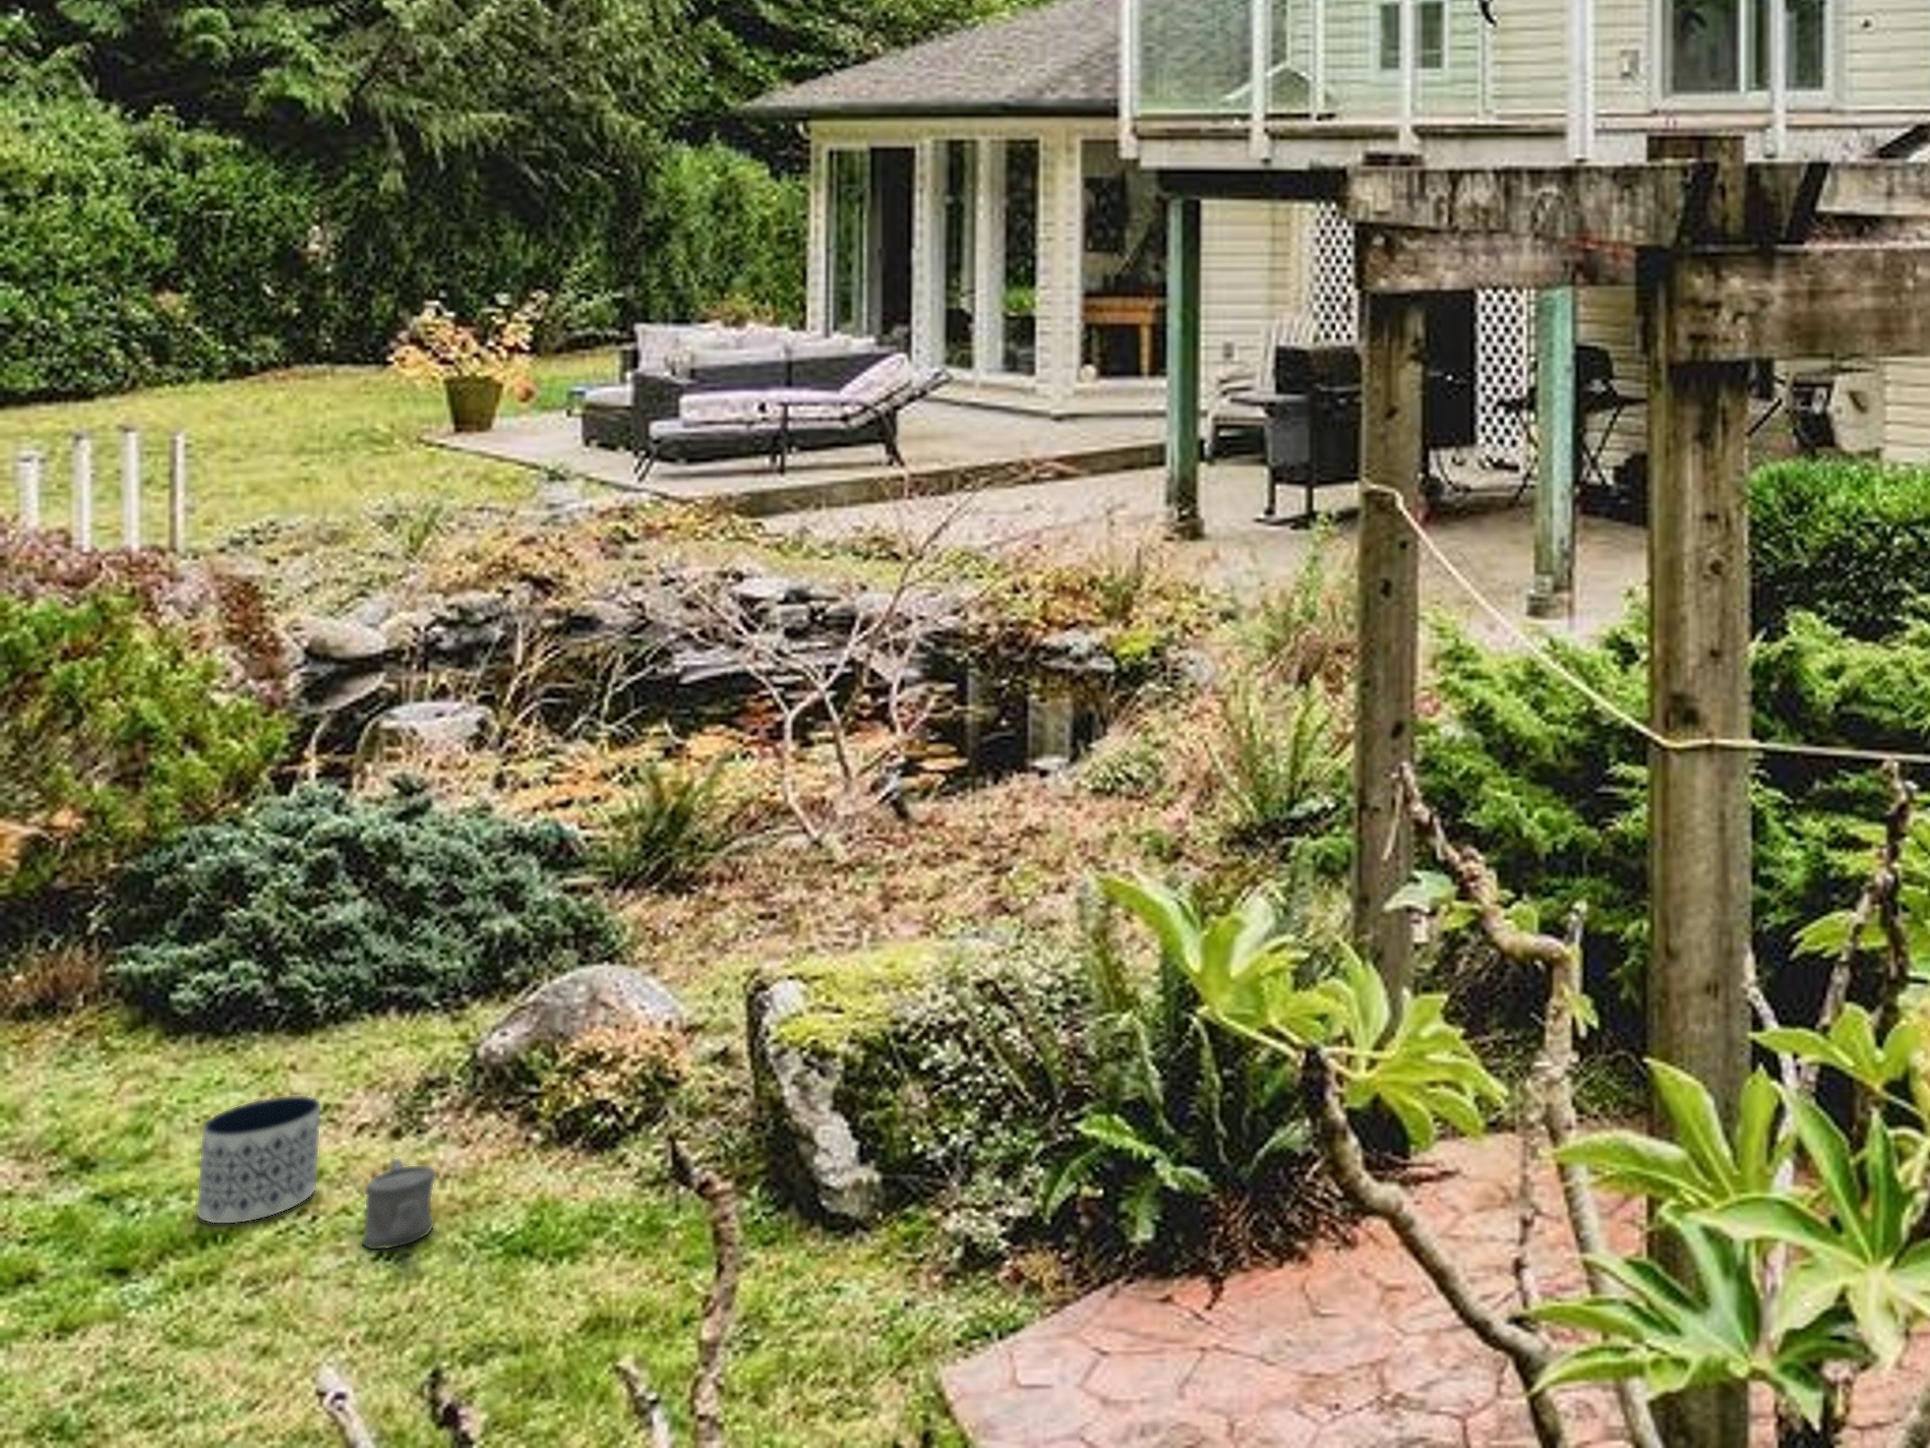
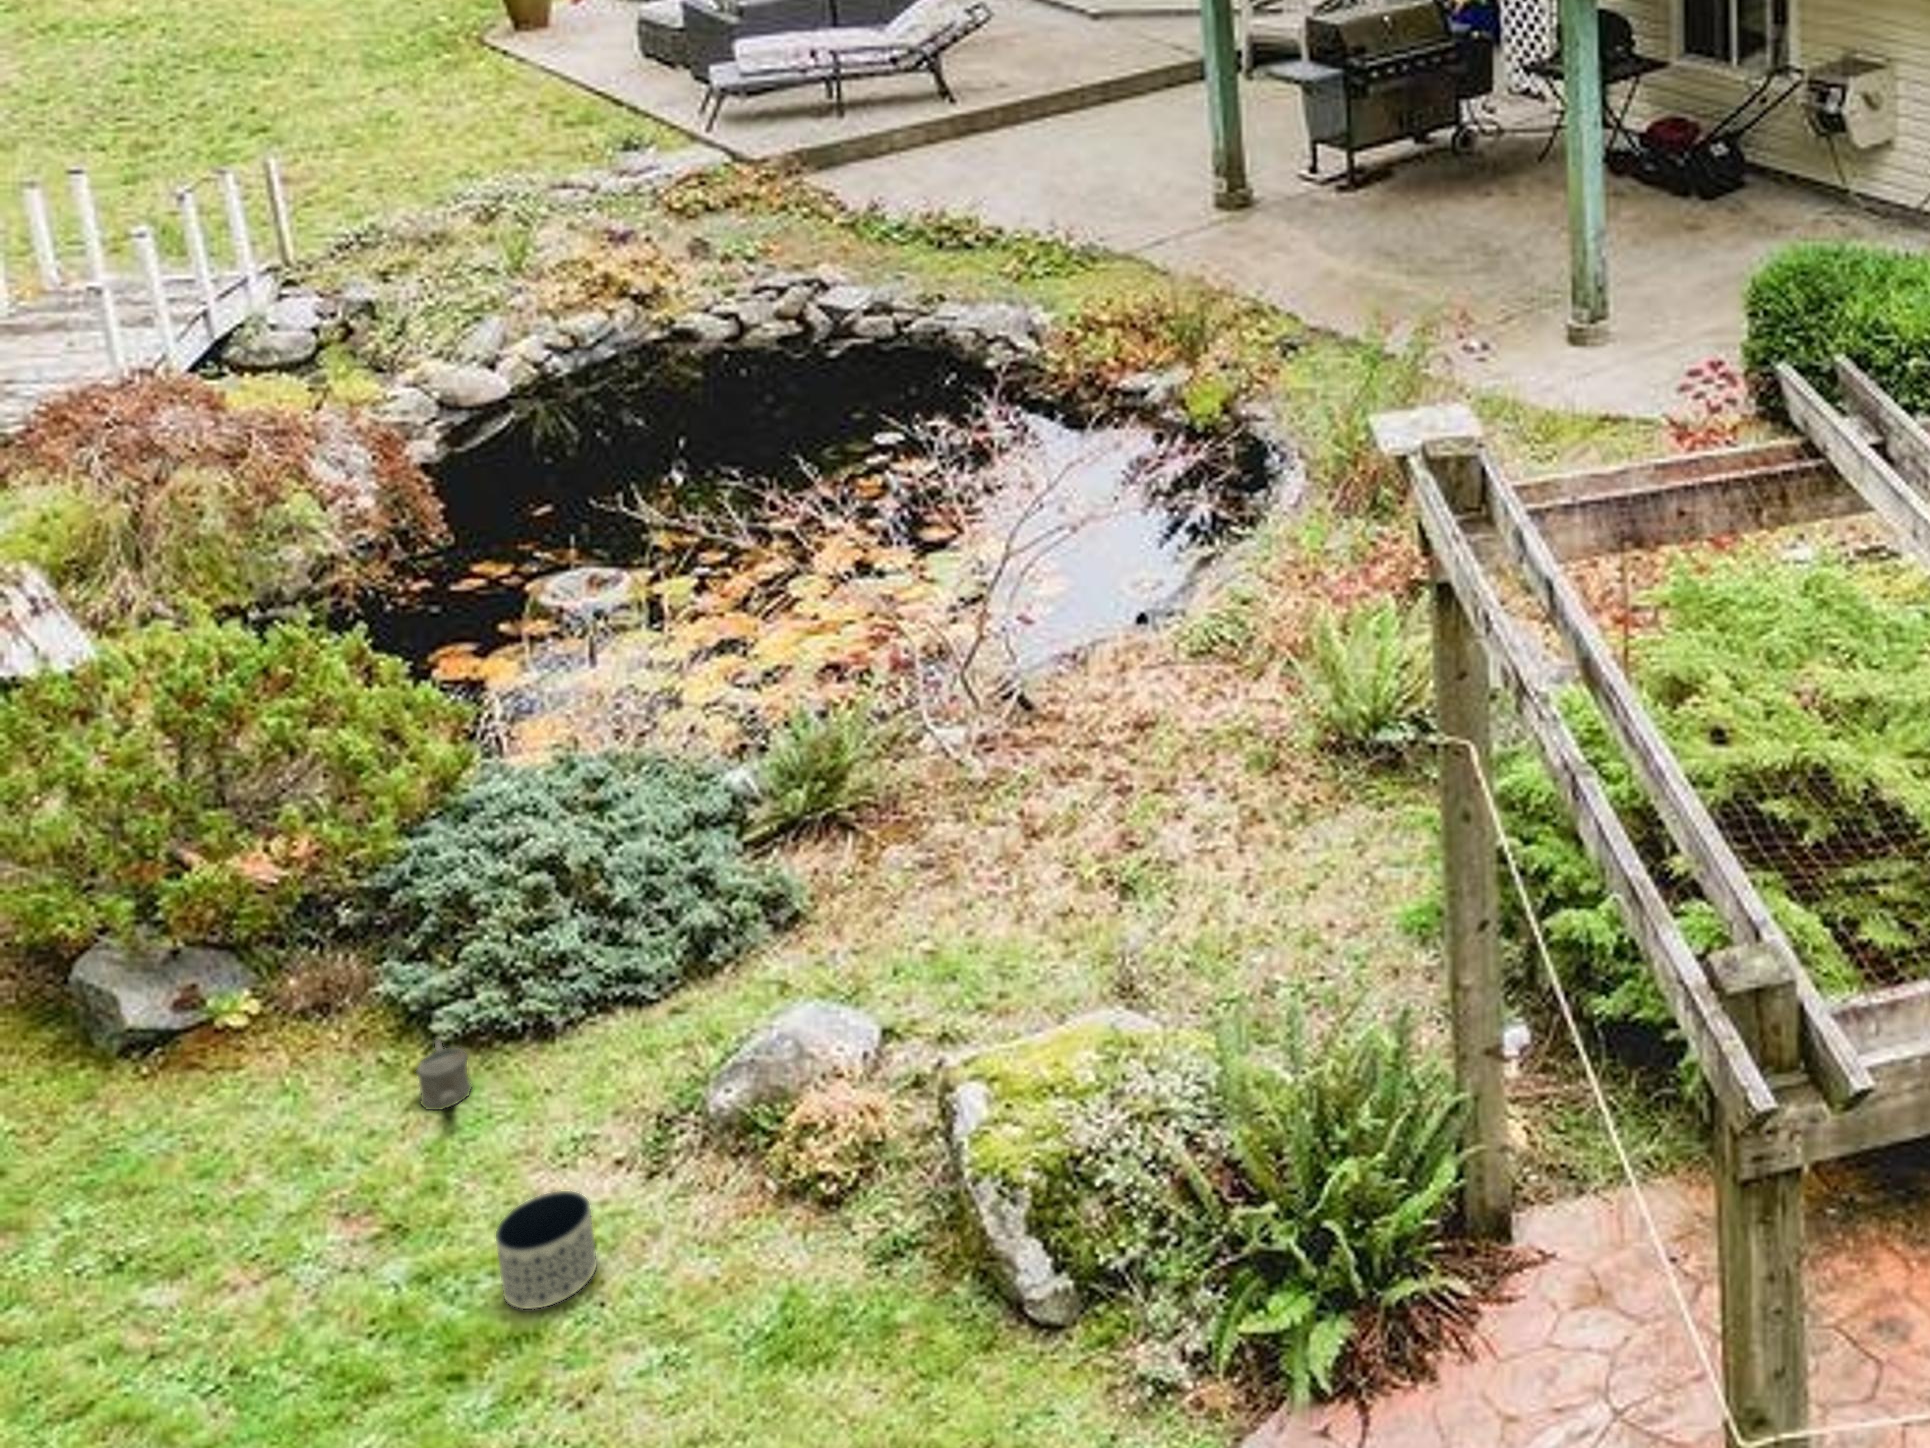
watering can: present [362,1158,436,1249] -> present [417,1040,472,1110]

